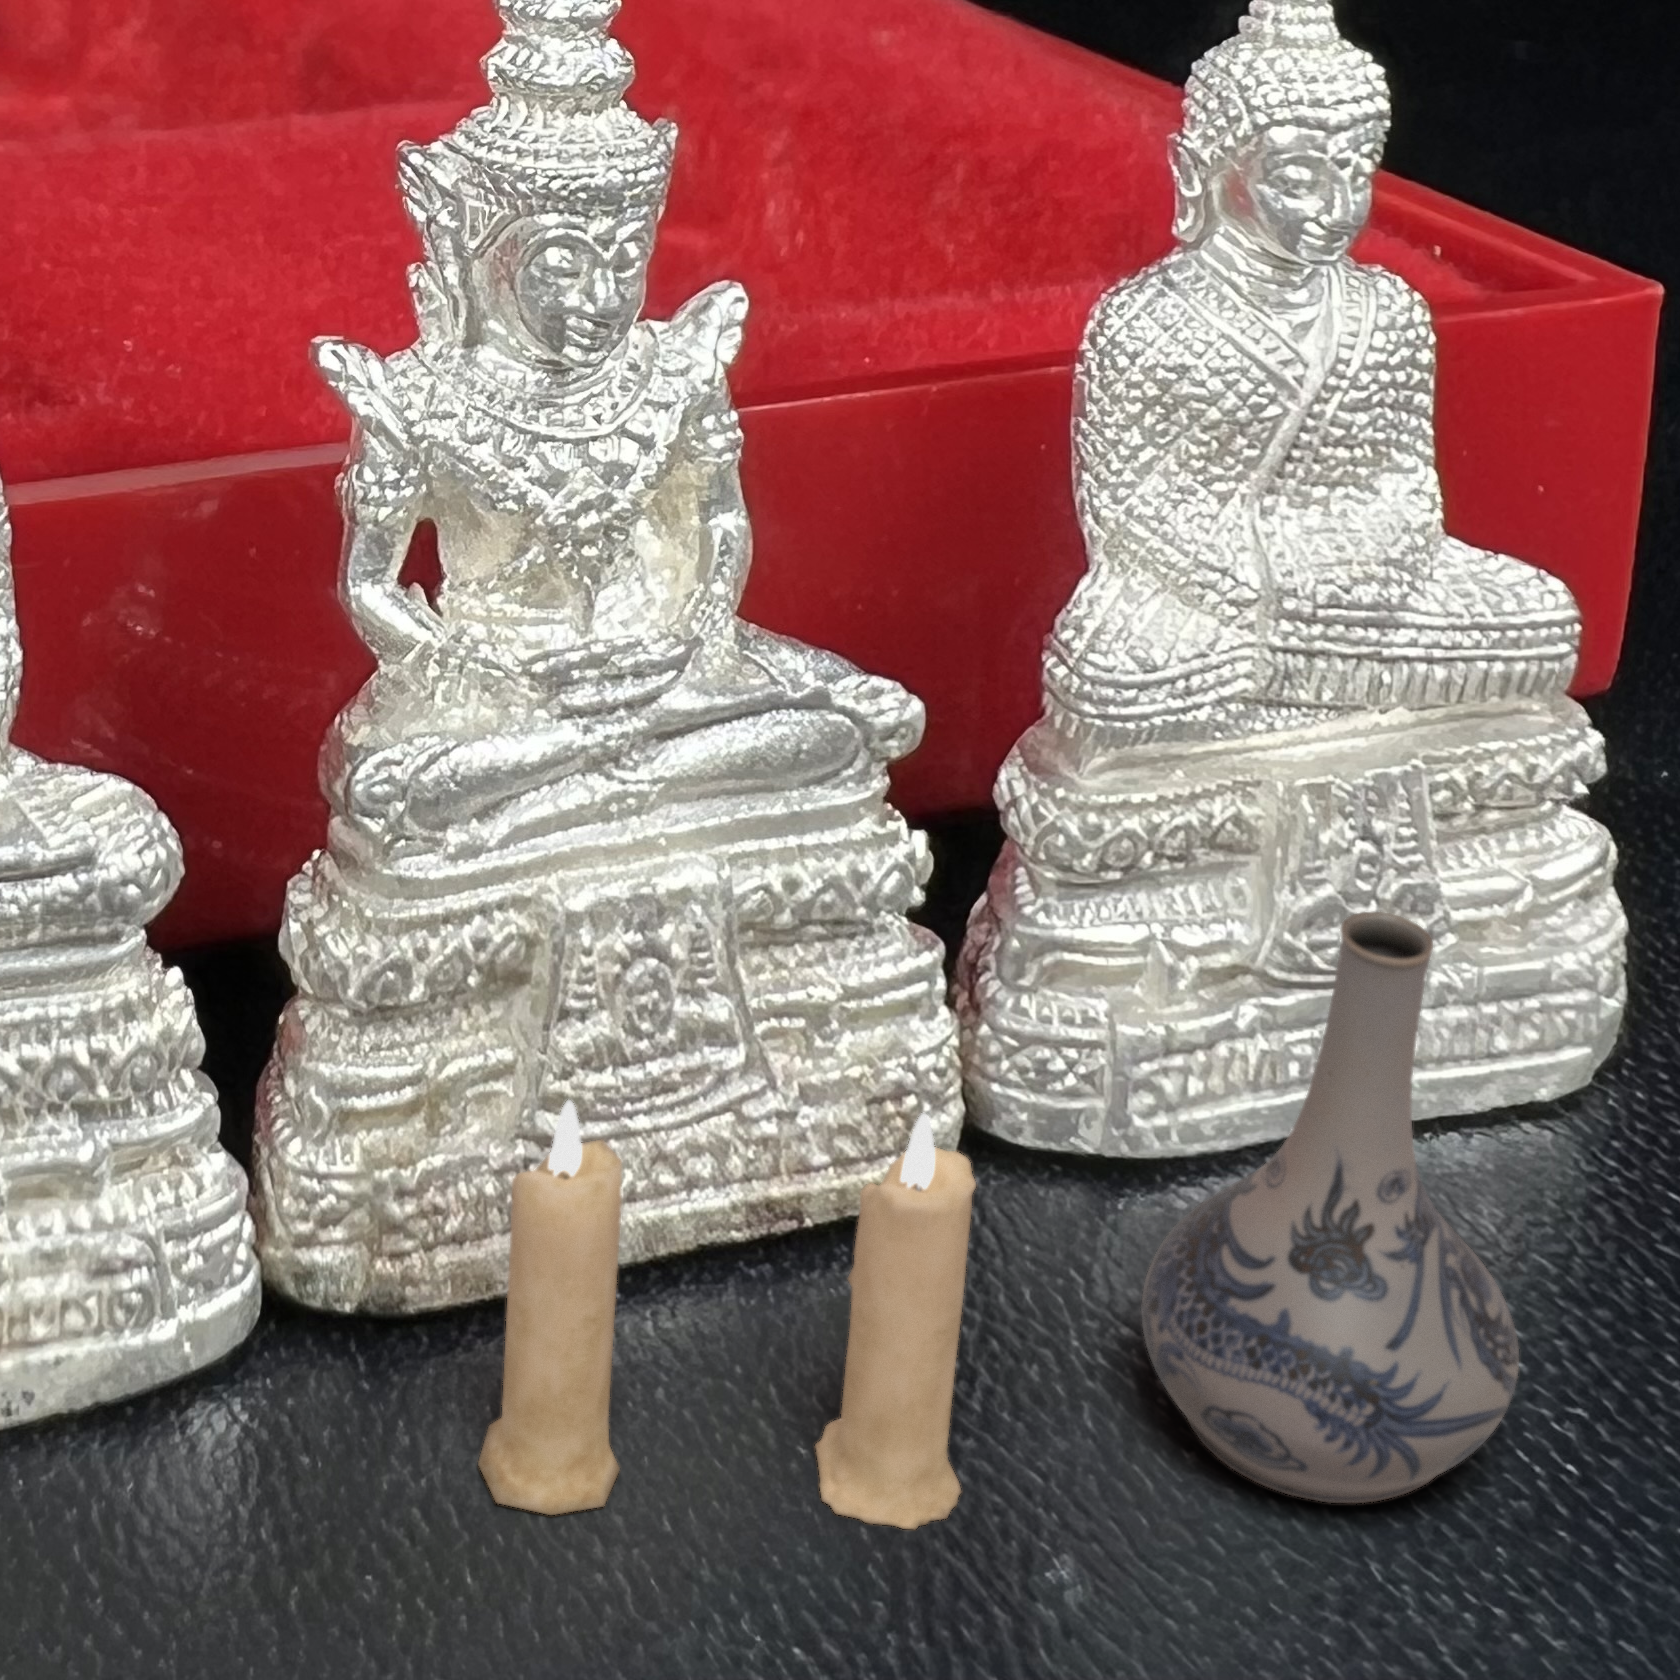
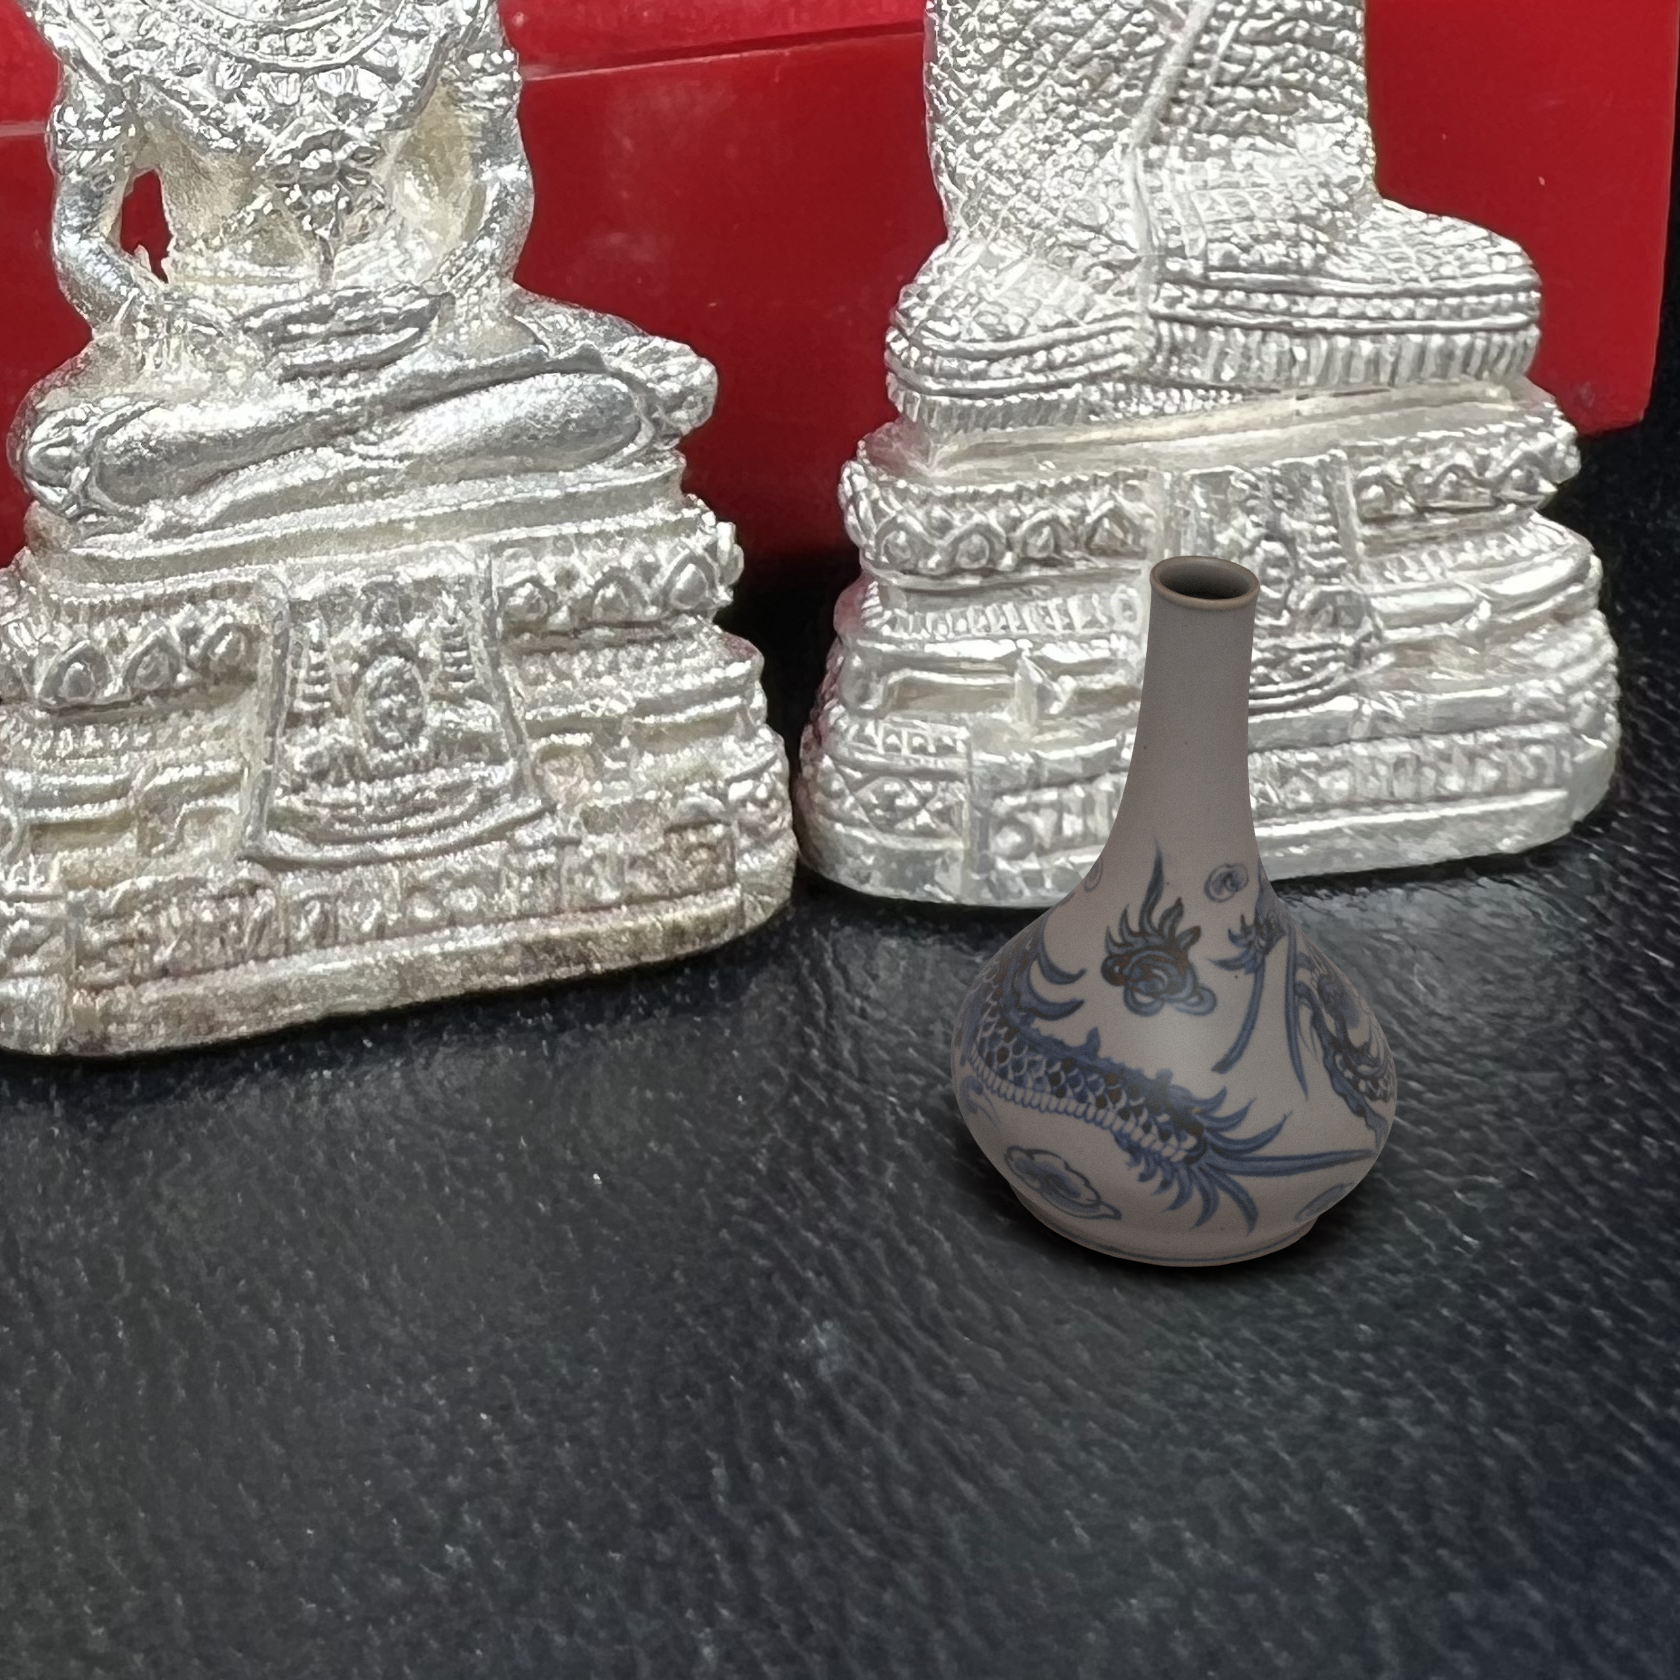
candle: present [478,1100,976,1529] -> none [158,729,724,1289]

